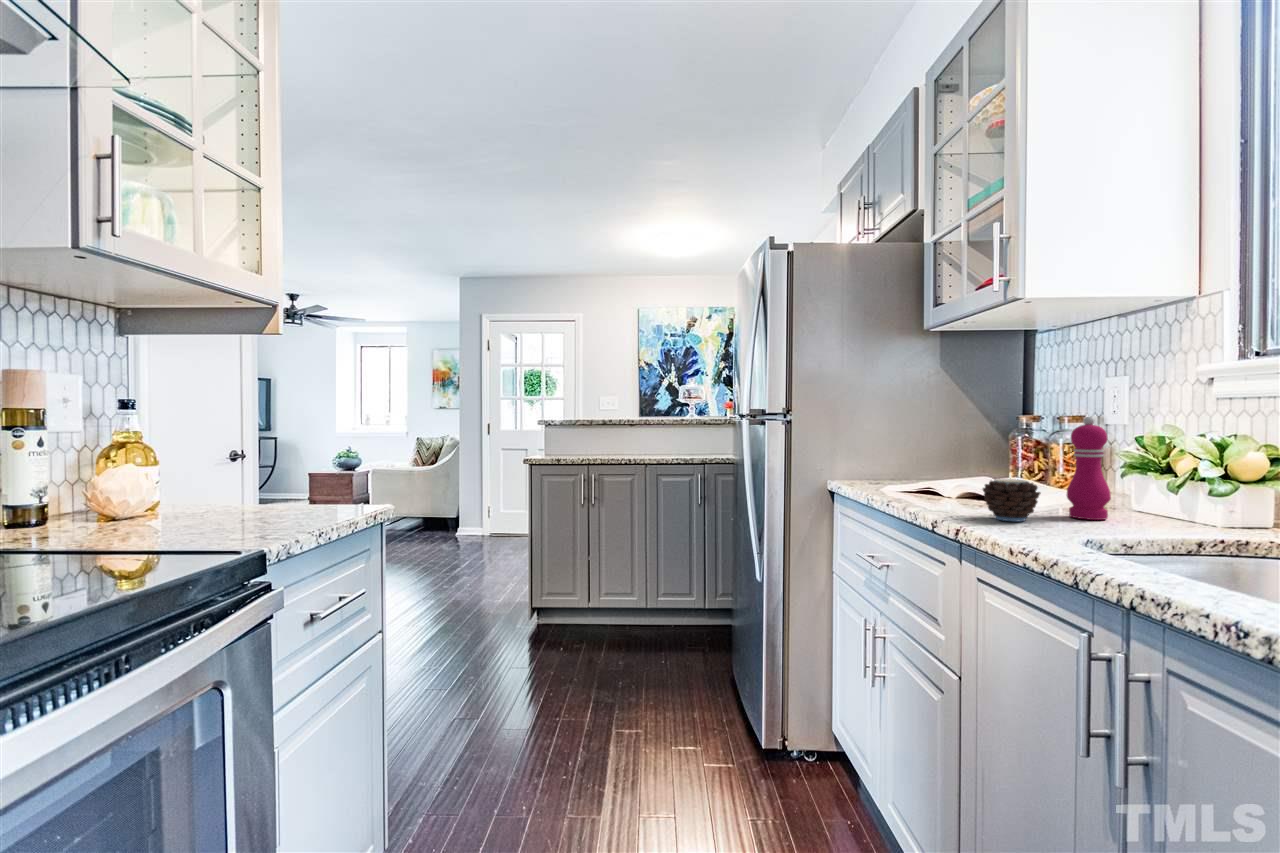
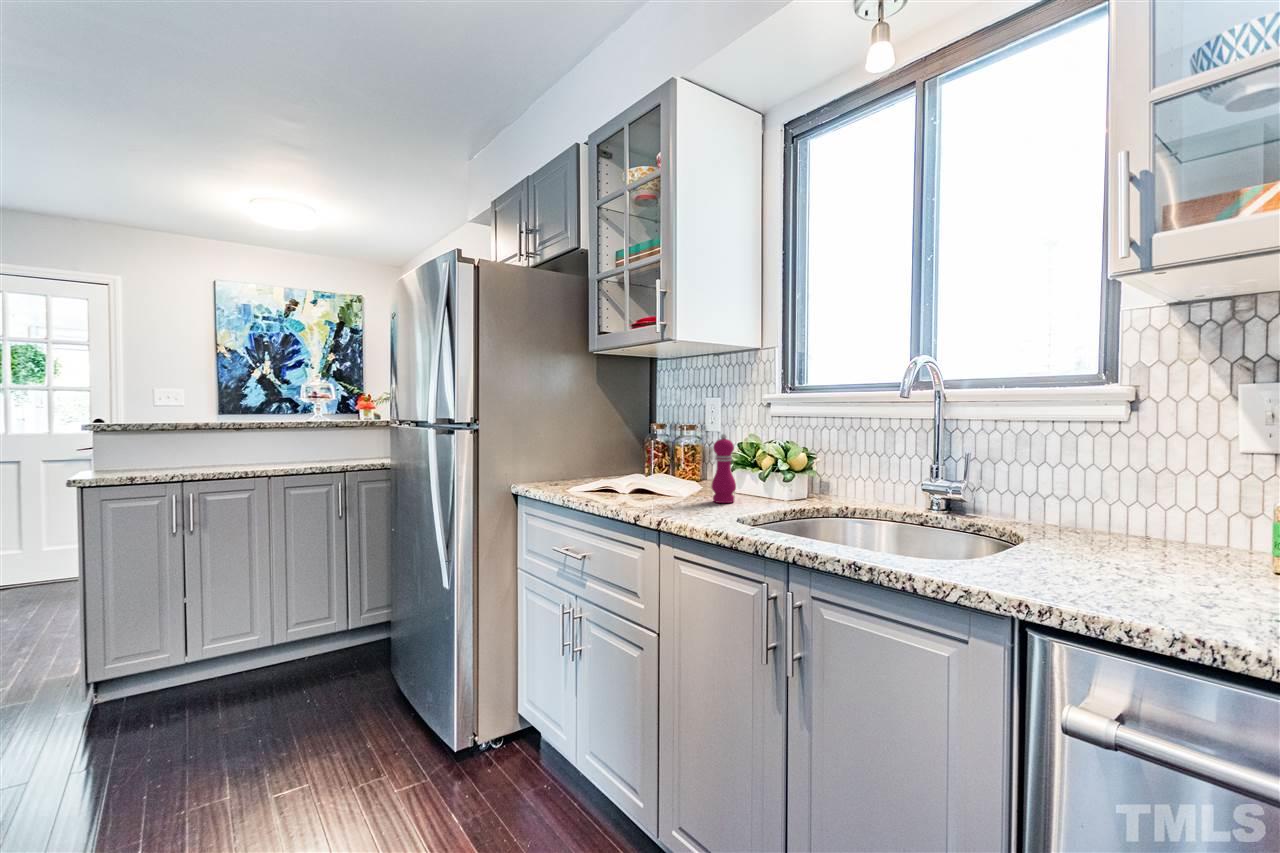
candle: present [983,475,1041,521] -> none [667,475,704,510]

